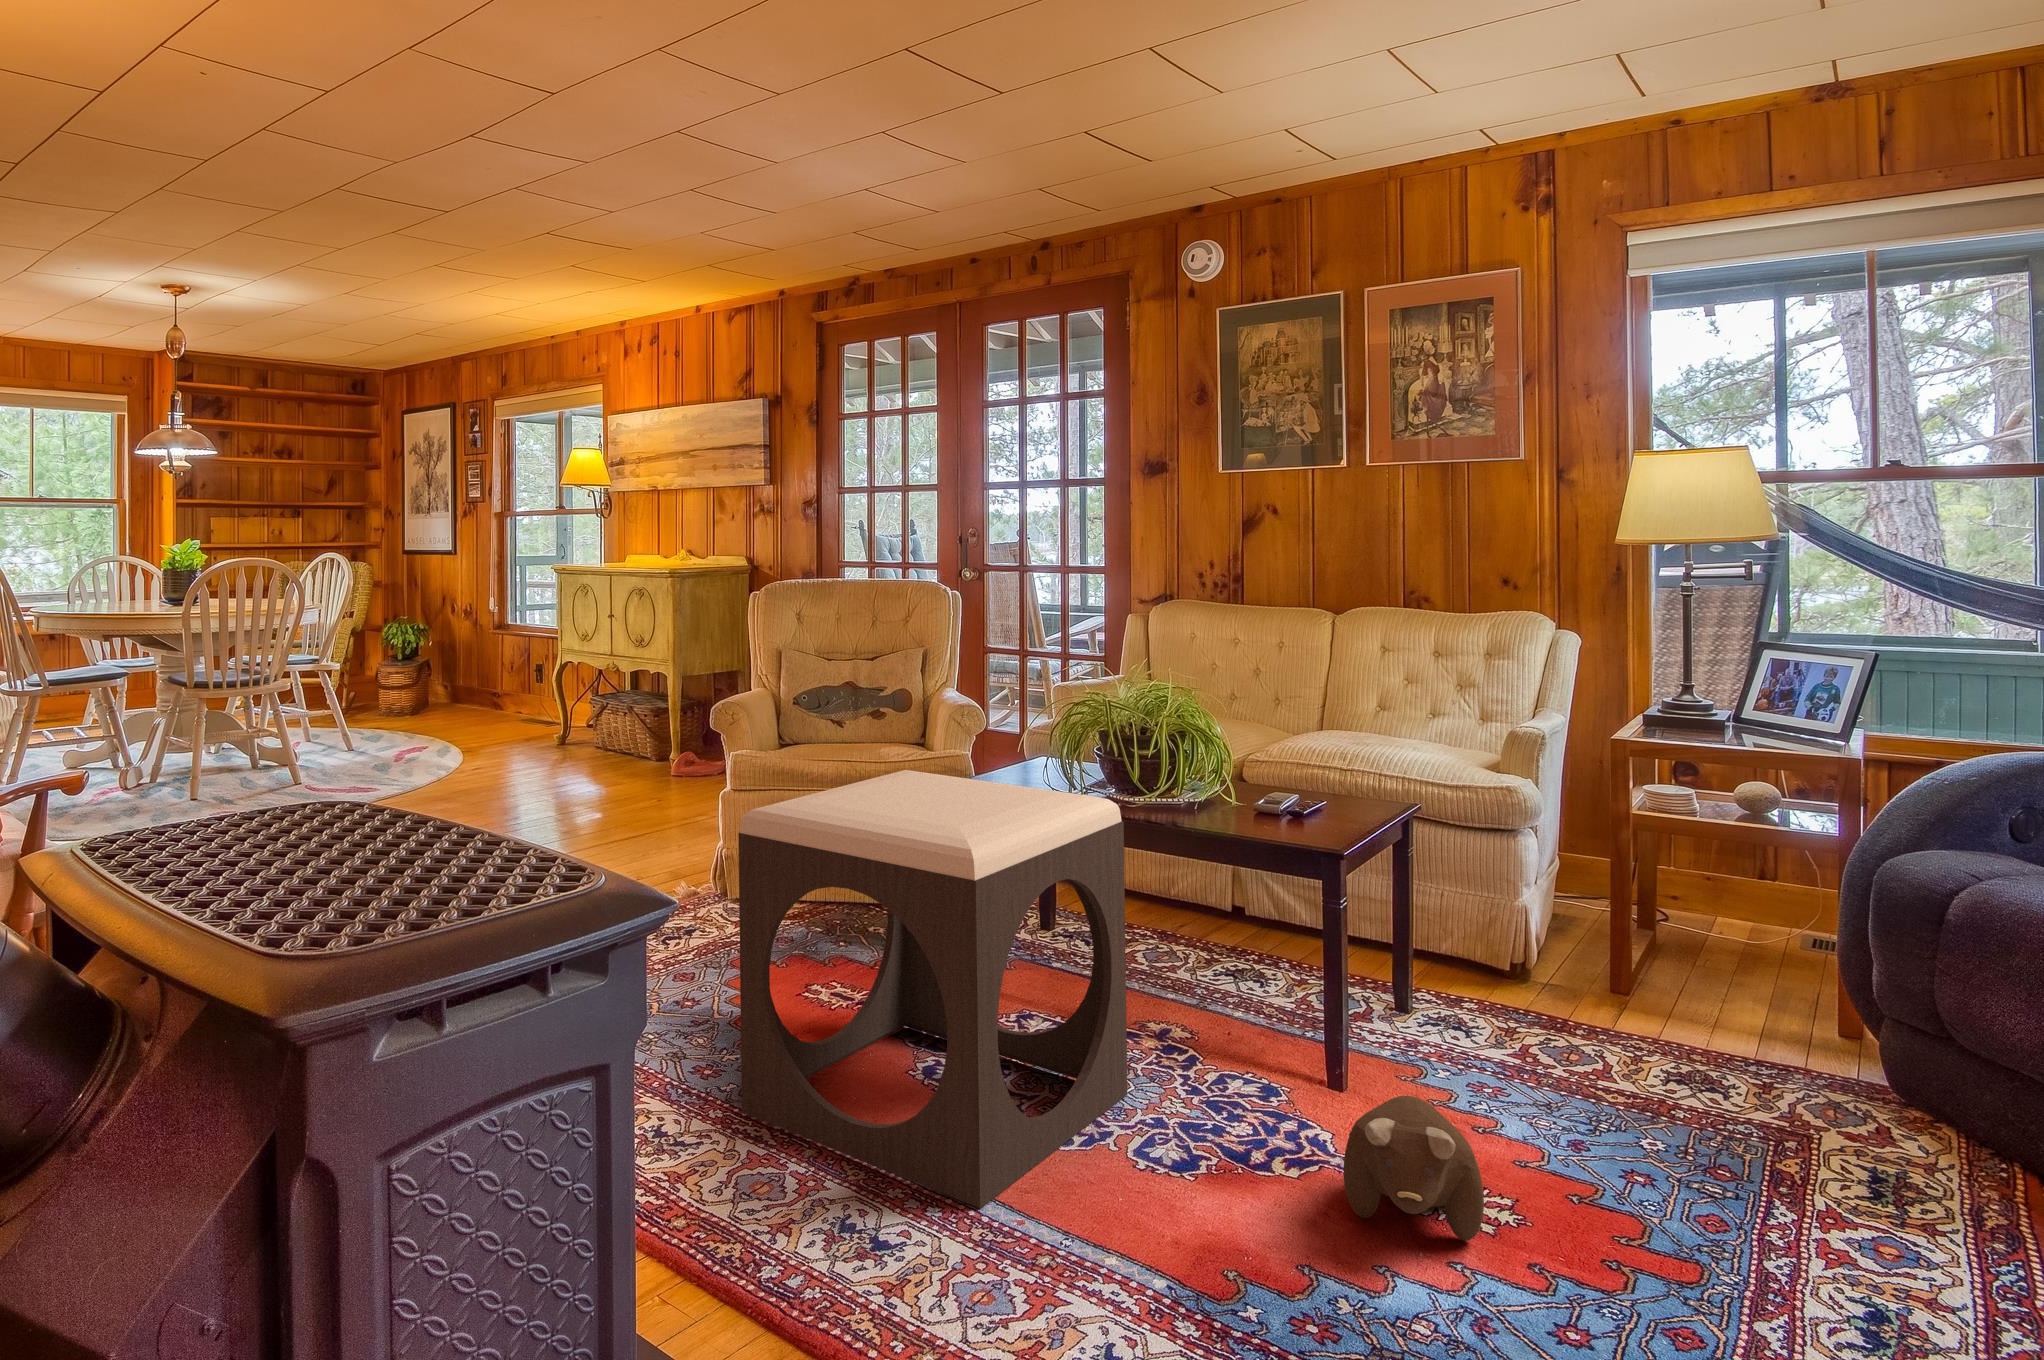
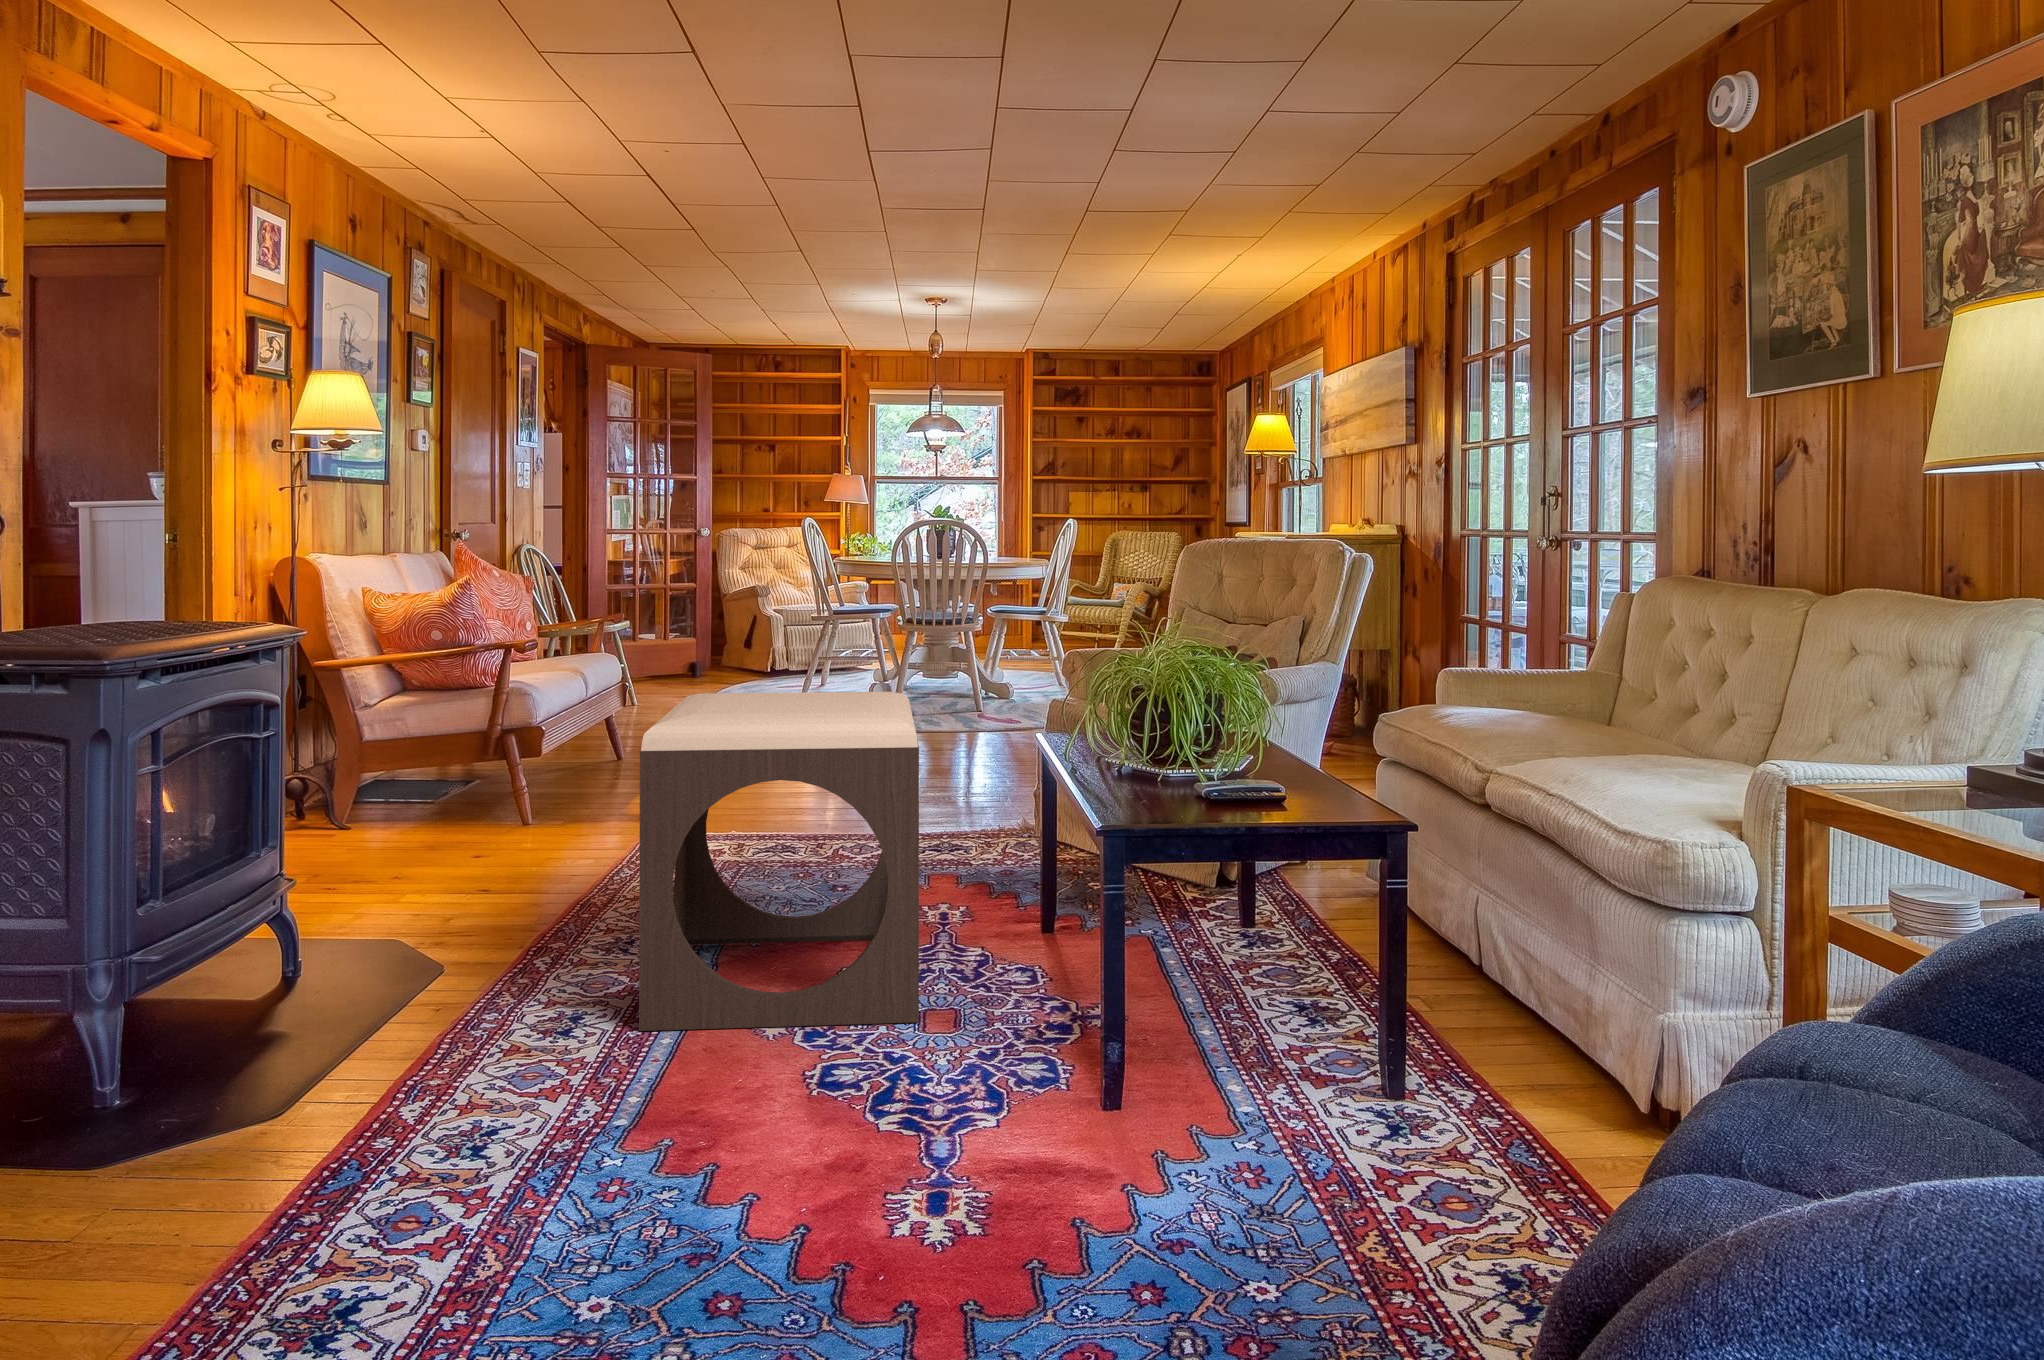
plush toy: present [1343,1096,1484,1241] -> none [744,1026,943,1182]

